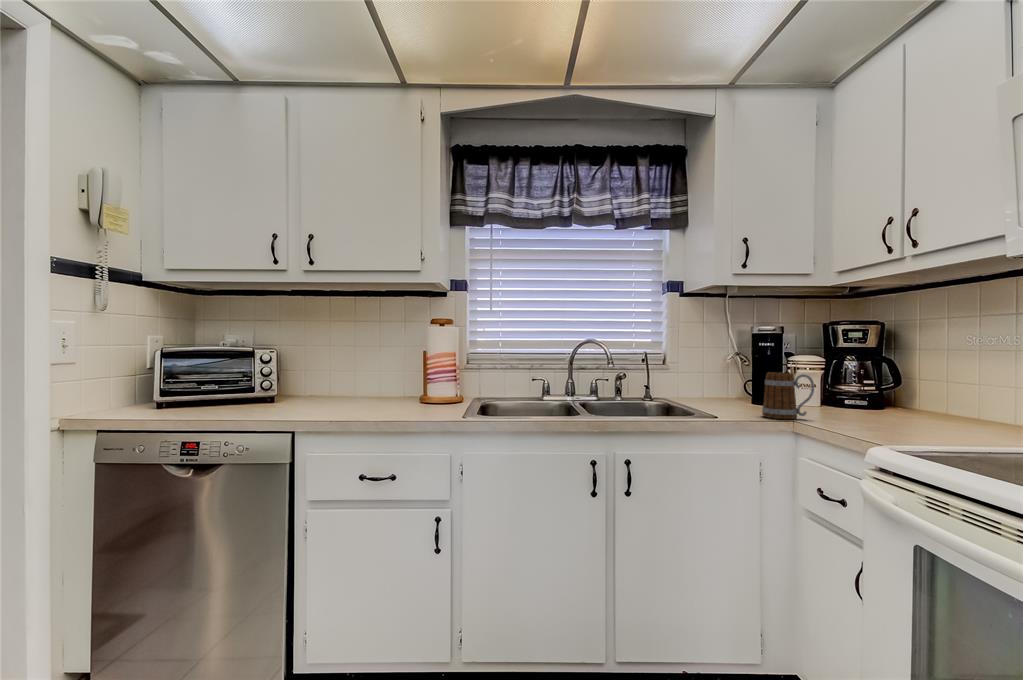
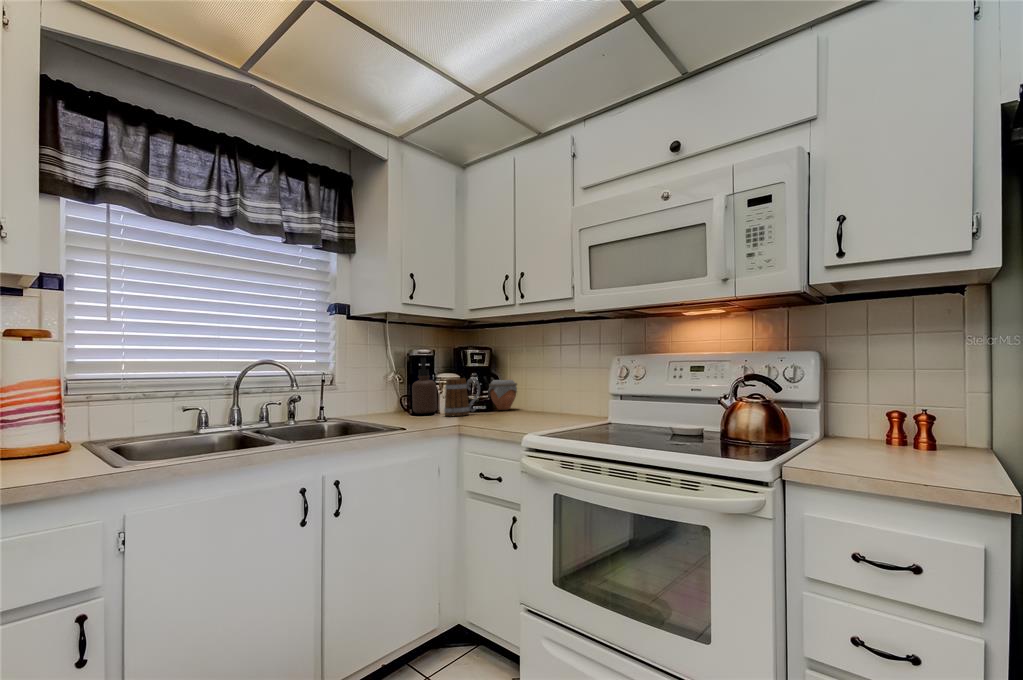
soap dispenser: none [738,344,769,409] -> present [412,358,437,414]
jar: none [836,378,888,421] -> present [488,380,517,410]

